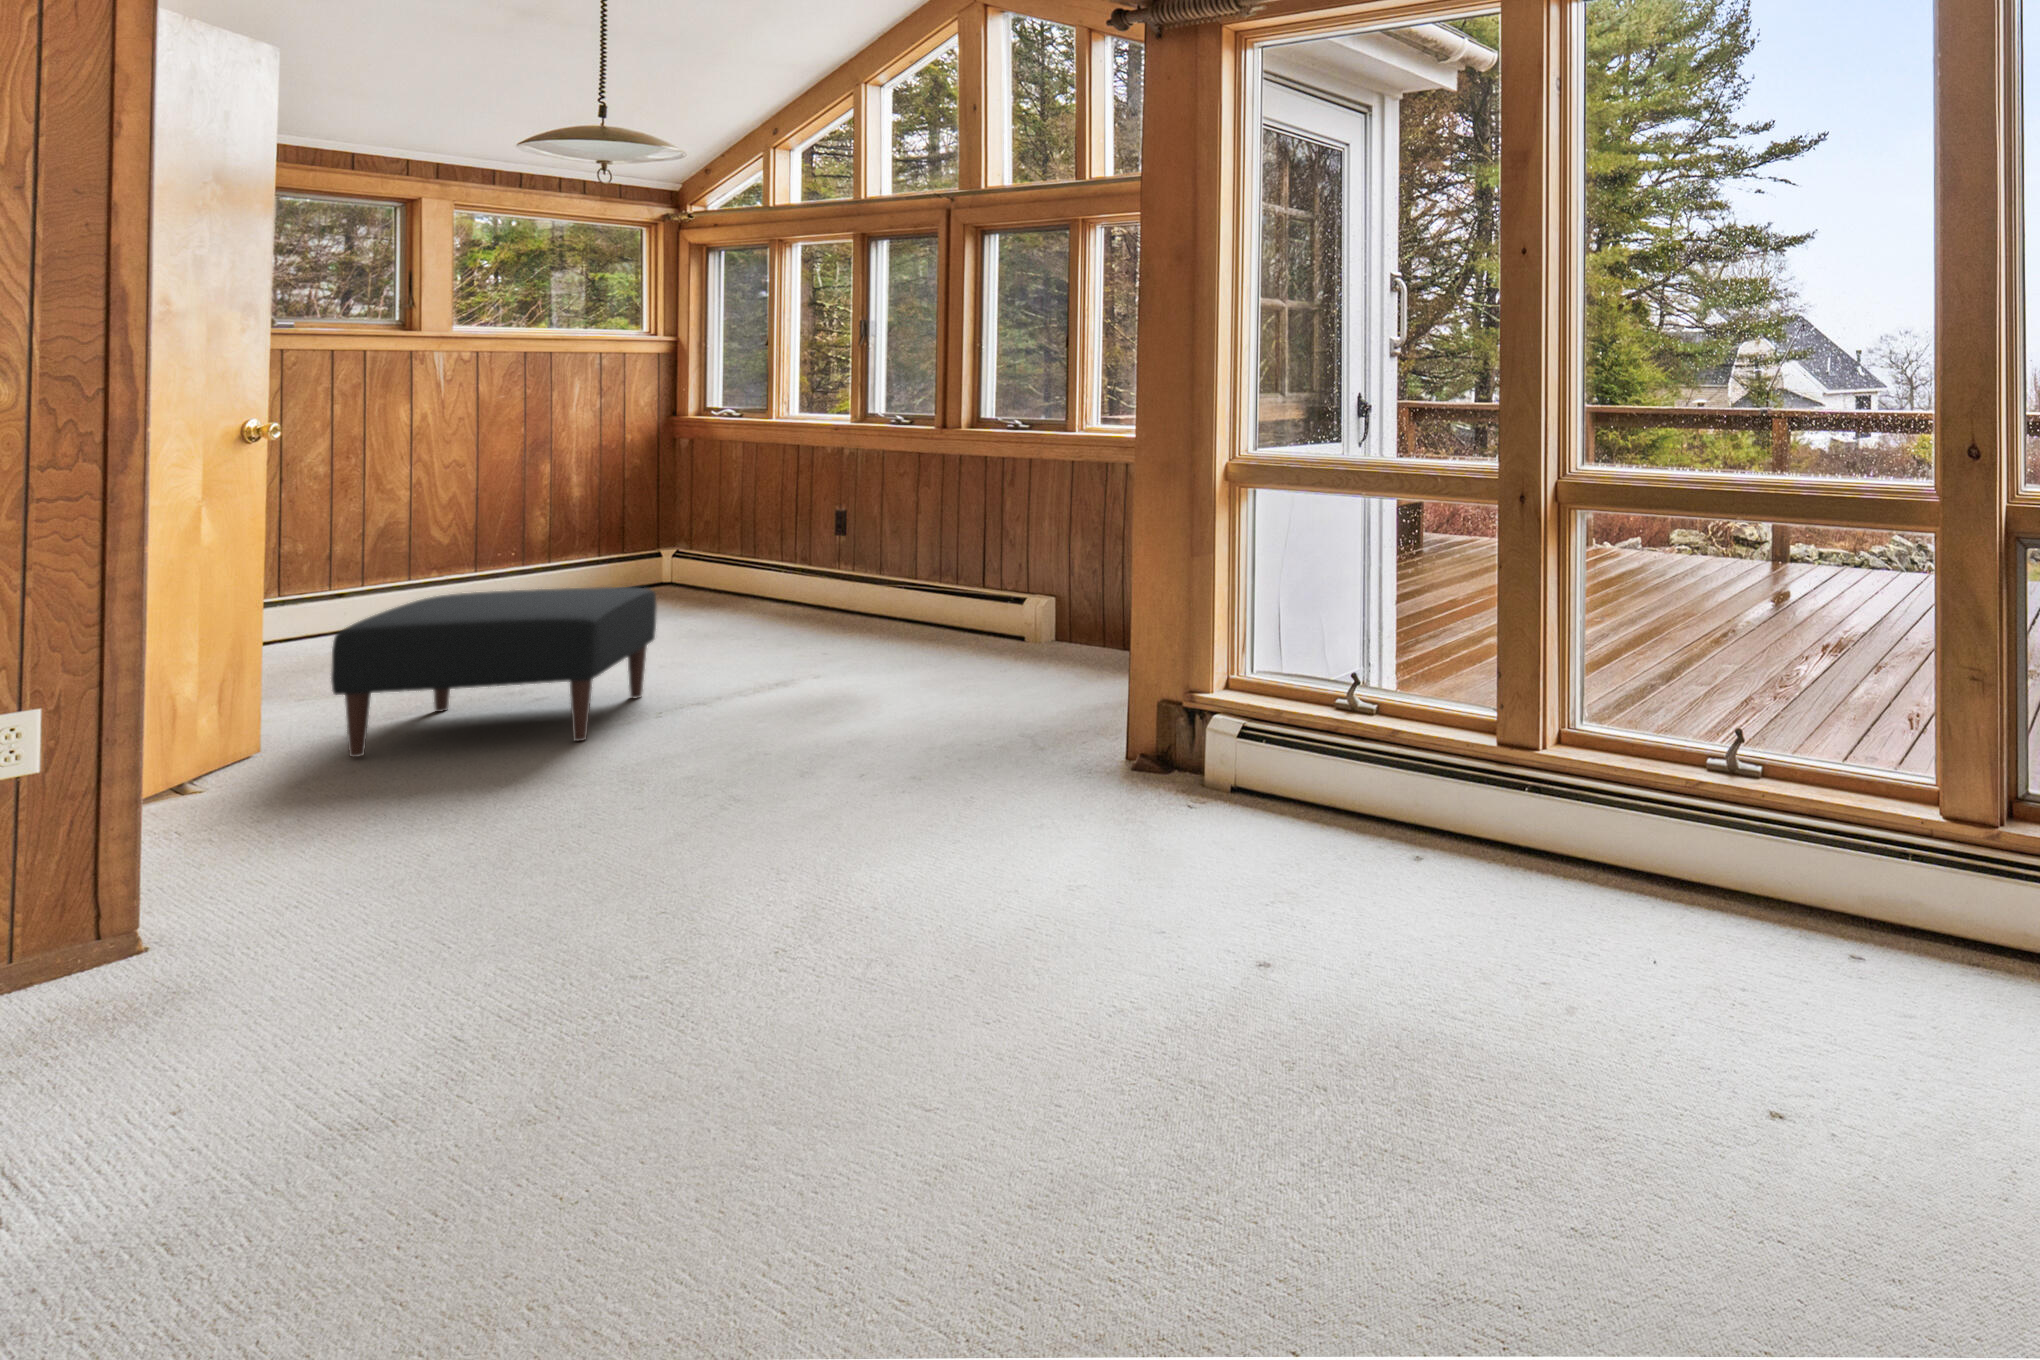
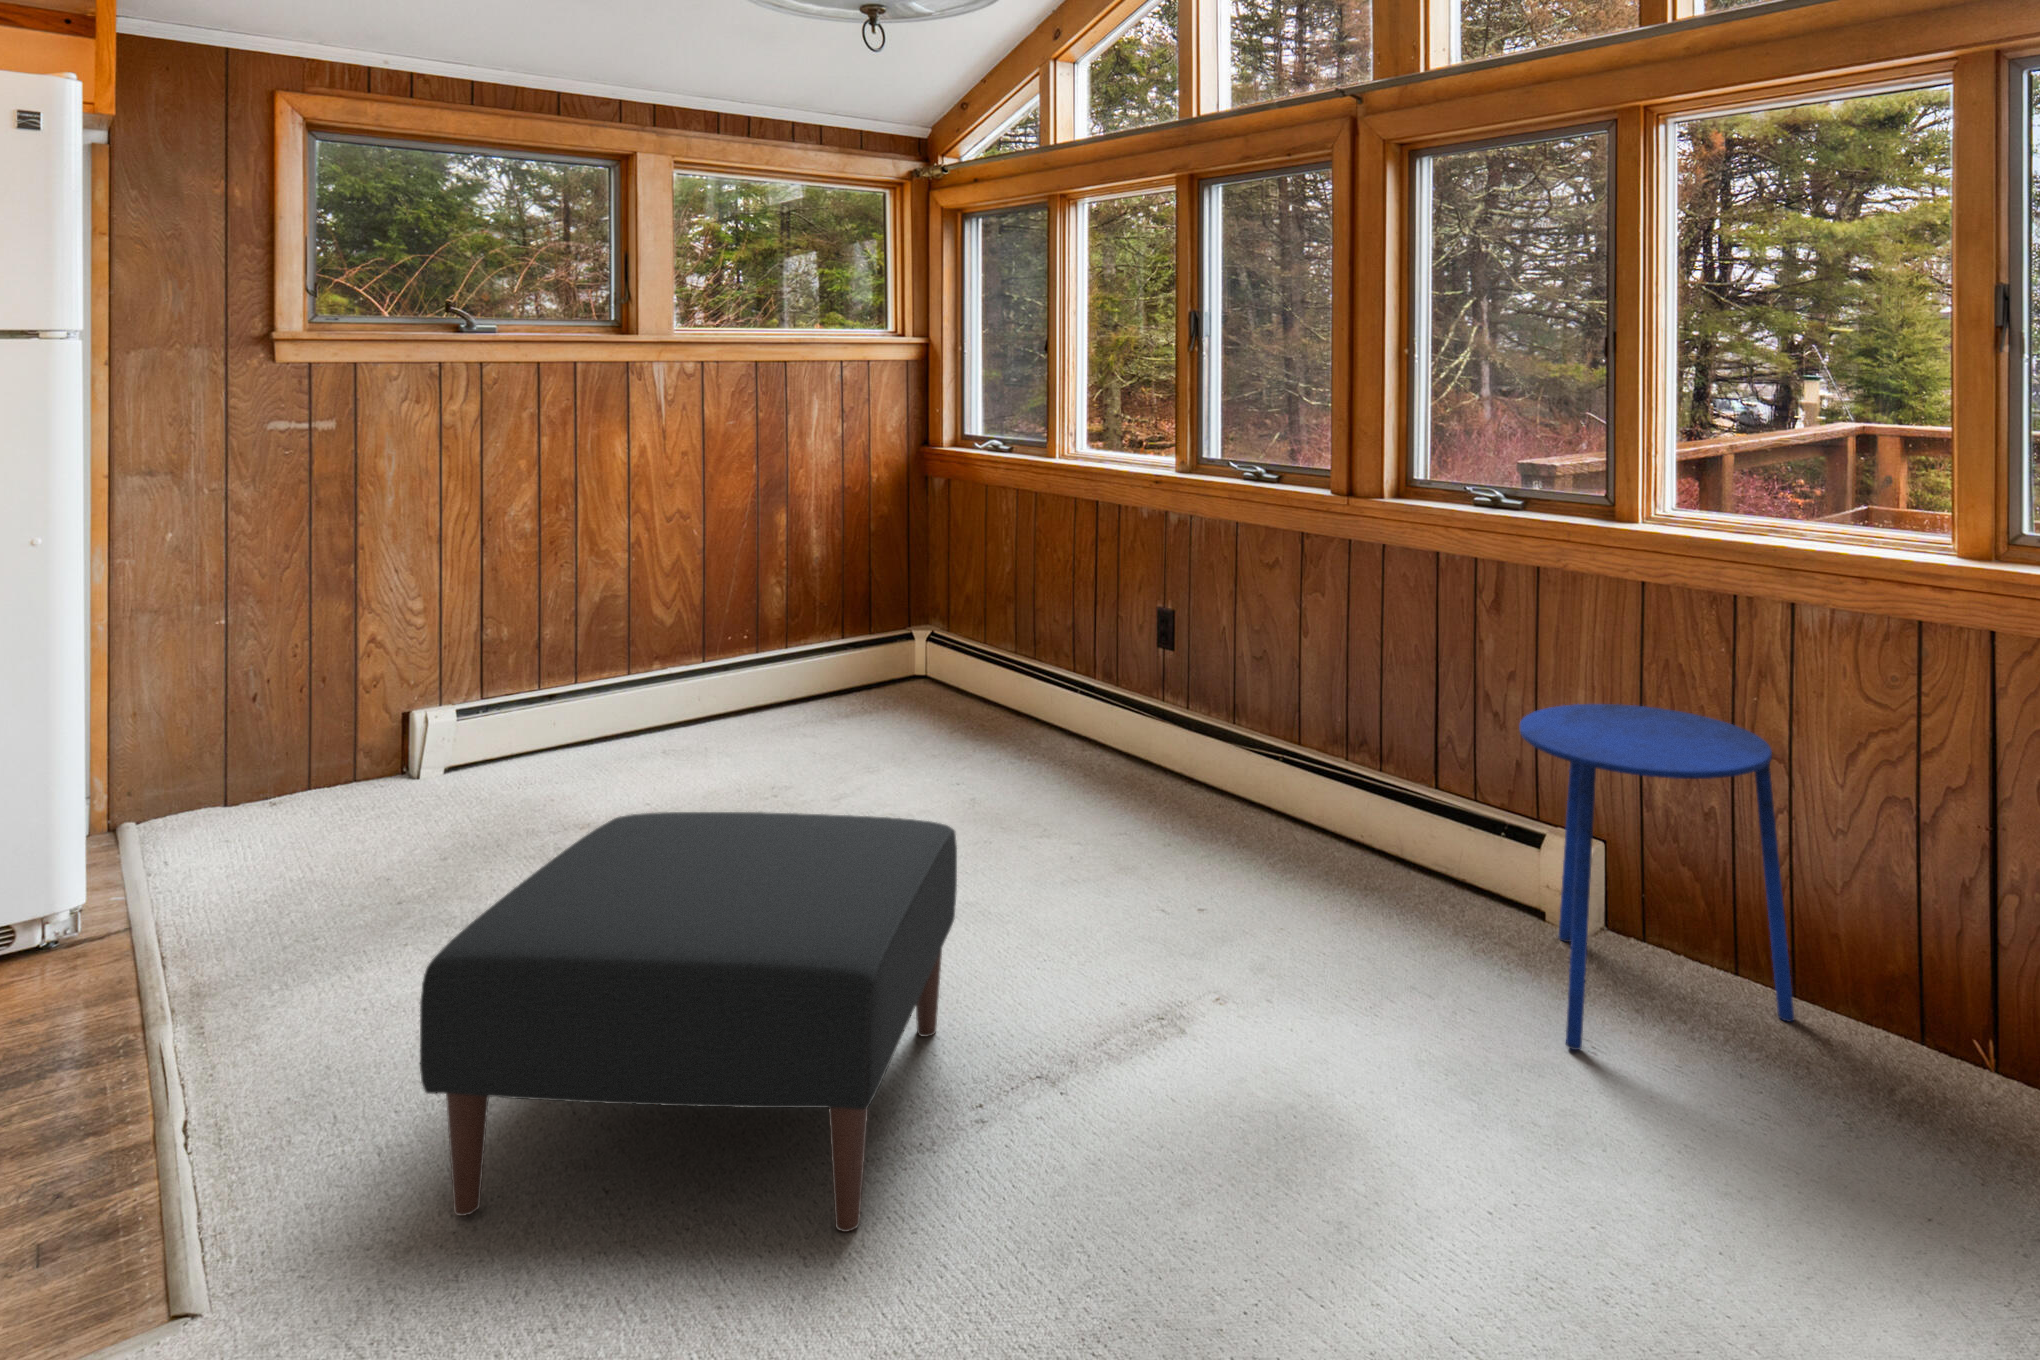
side table: none [987,523,1116,671] -> present [1519,704,1794,1050]

